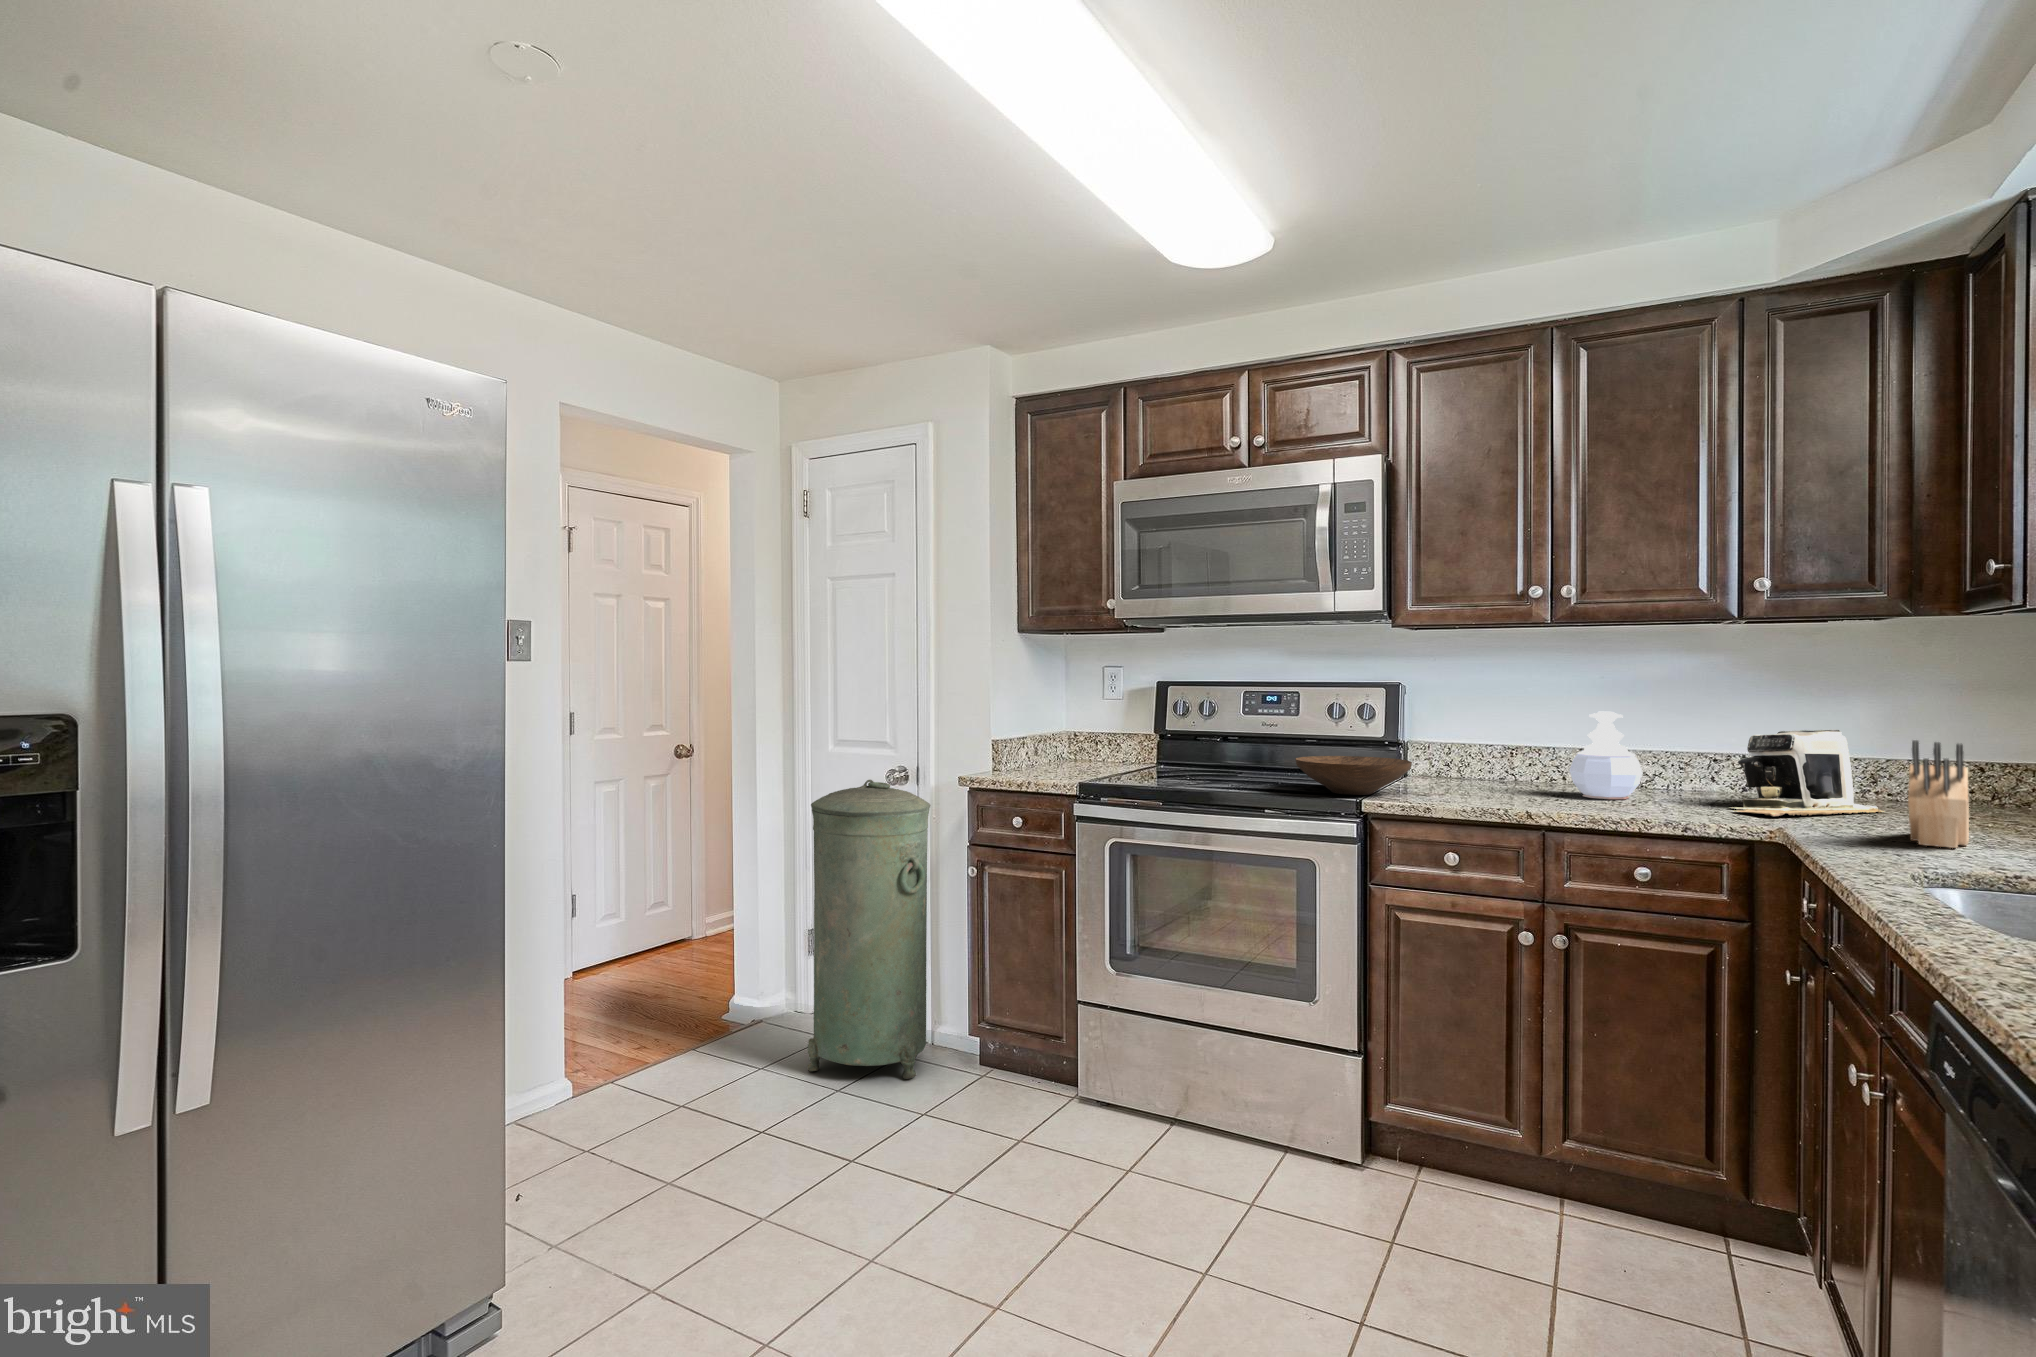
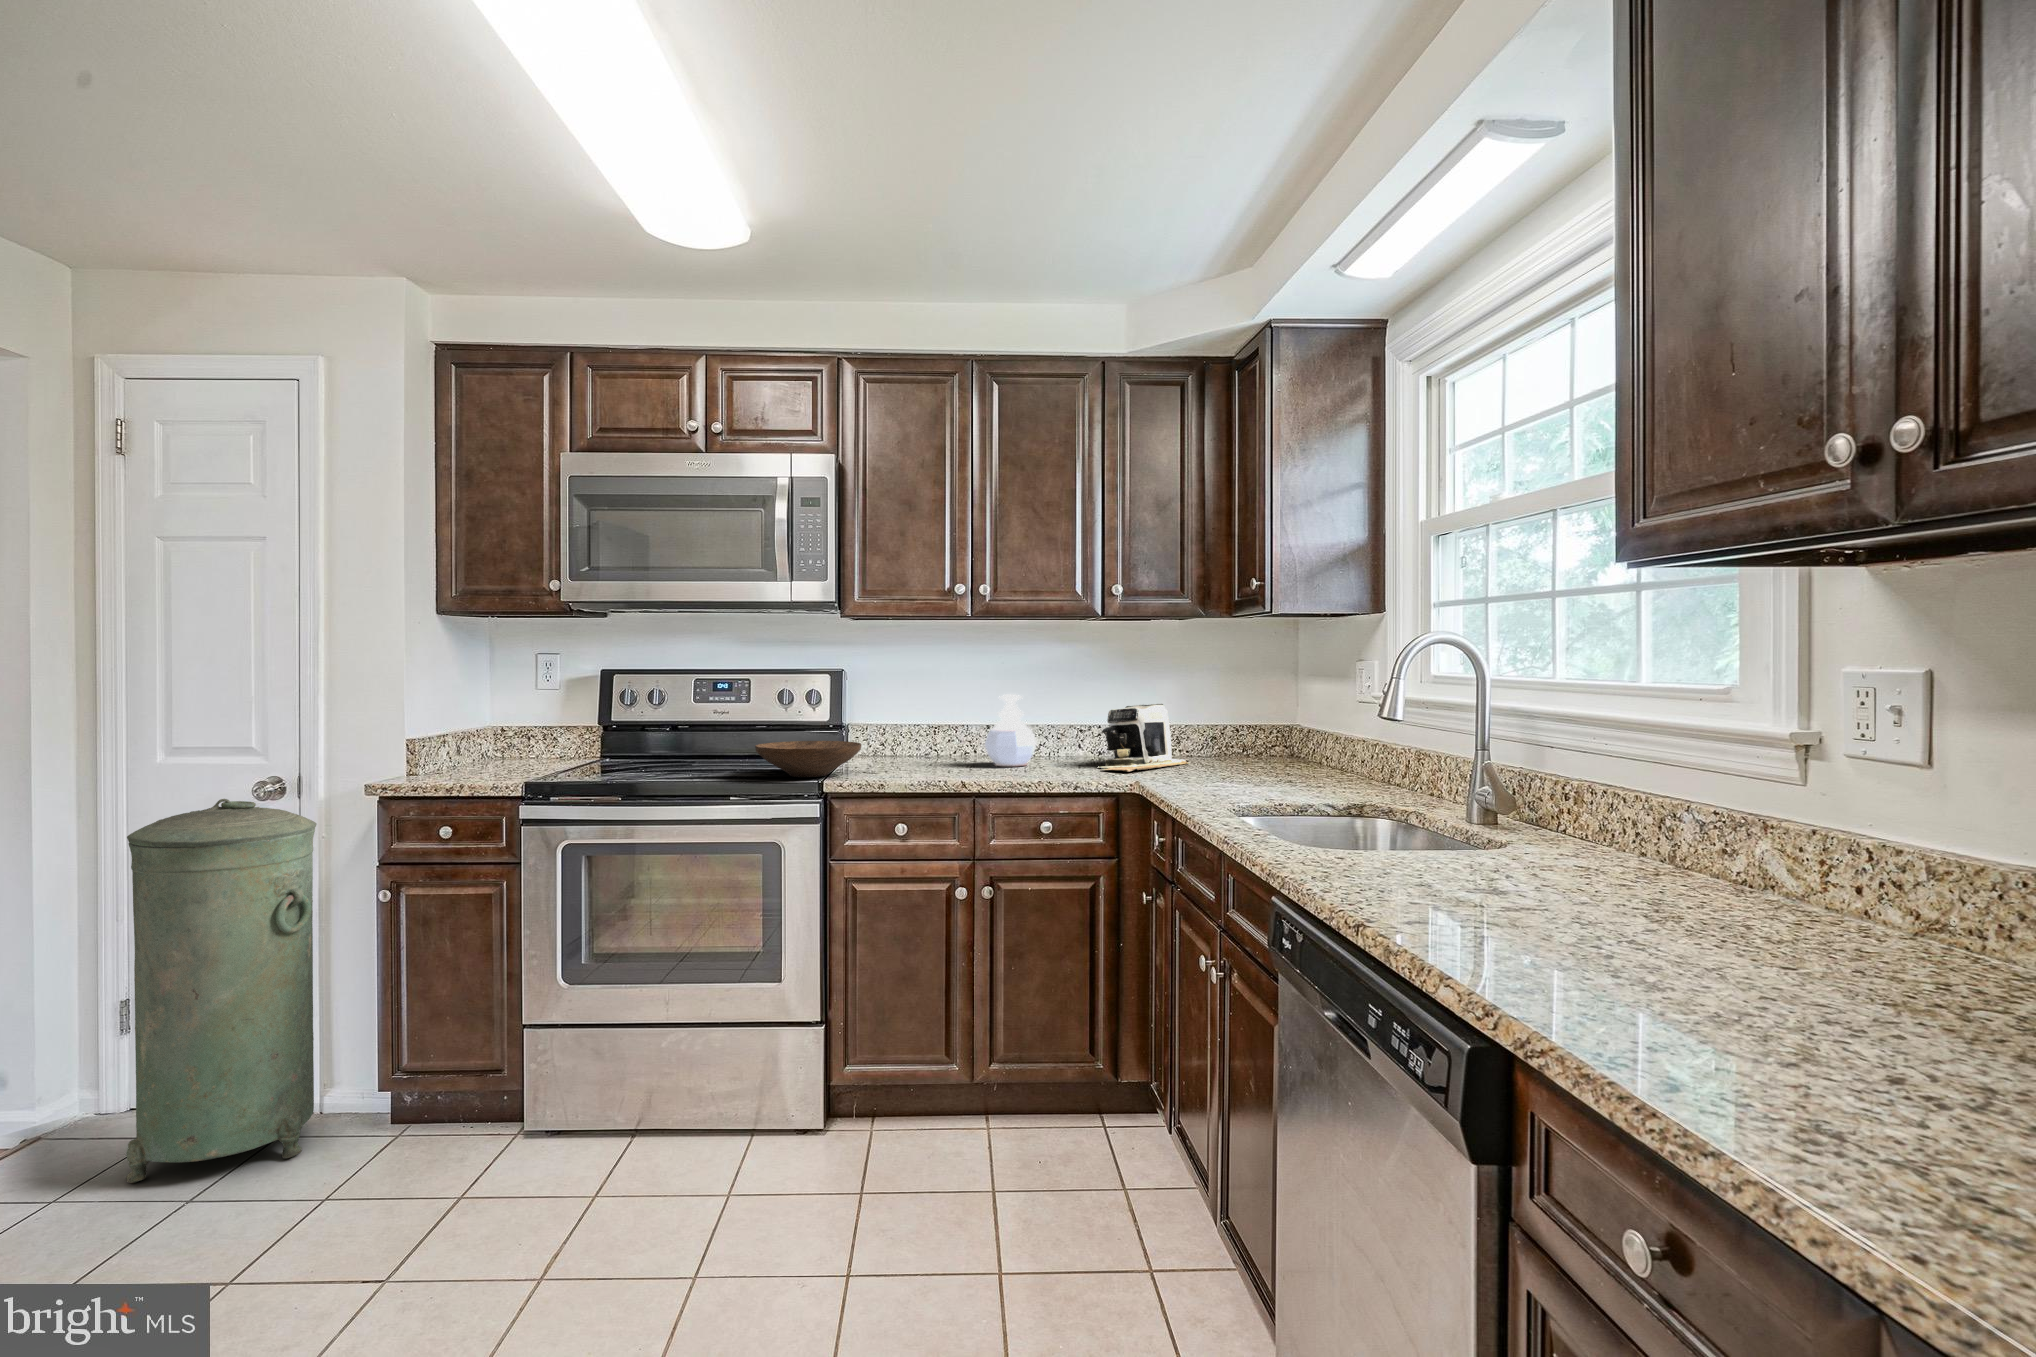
knife block: present [1908,740,1969,848] -> none [1214,709,1249,786]

